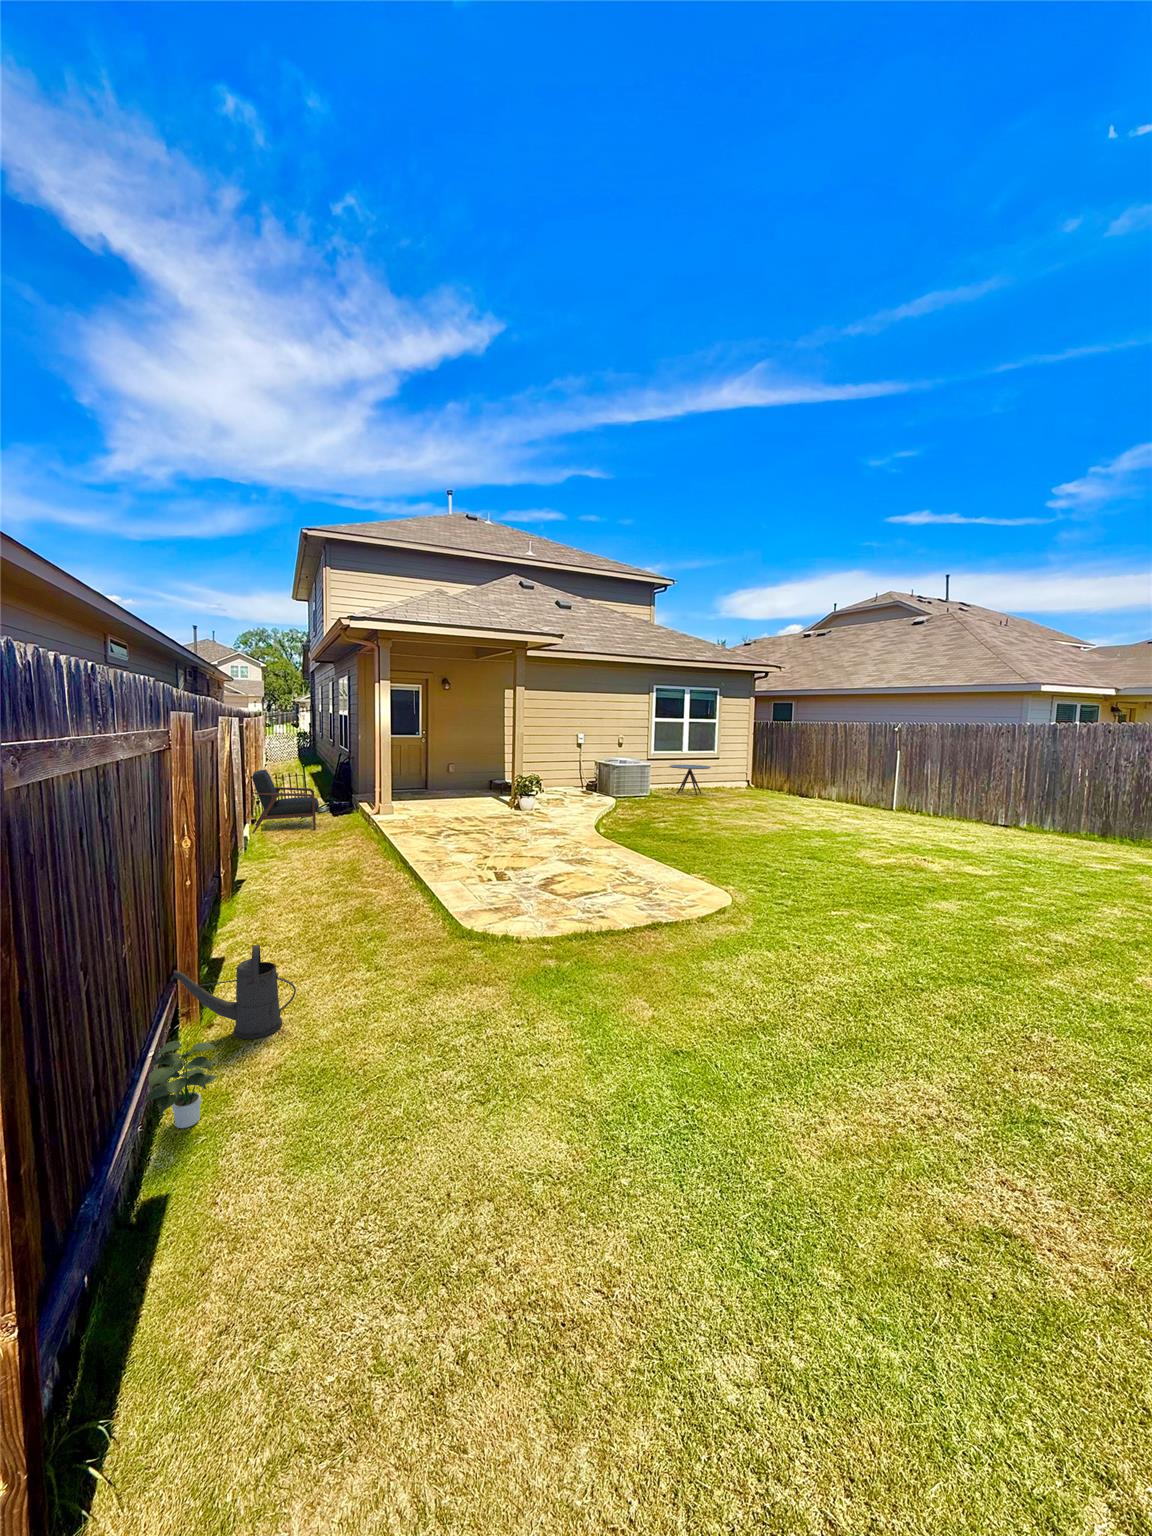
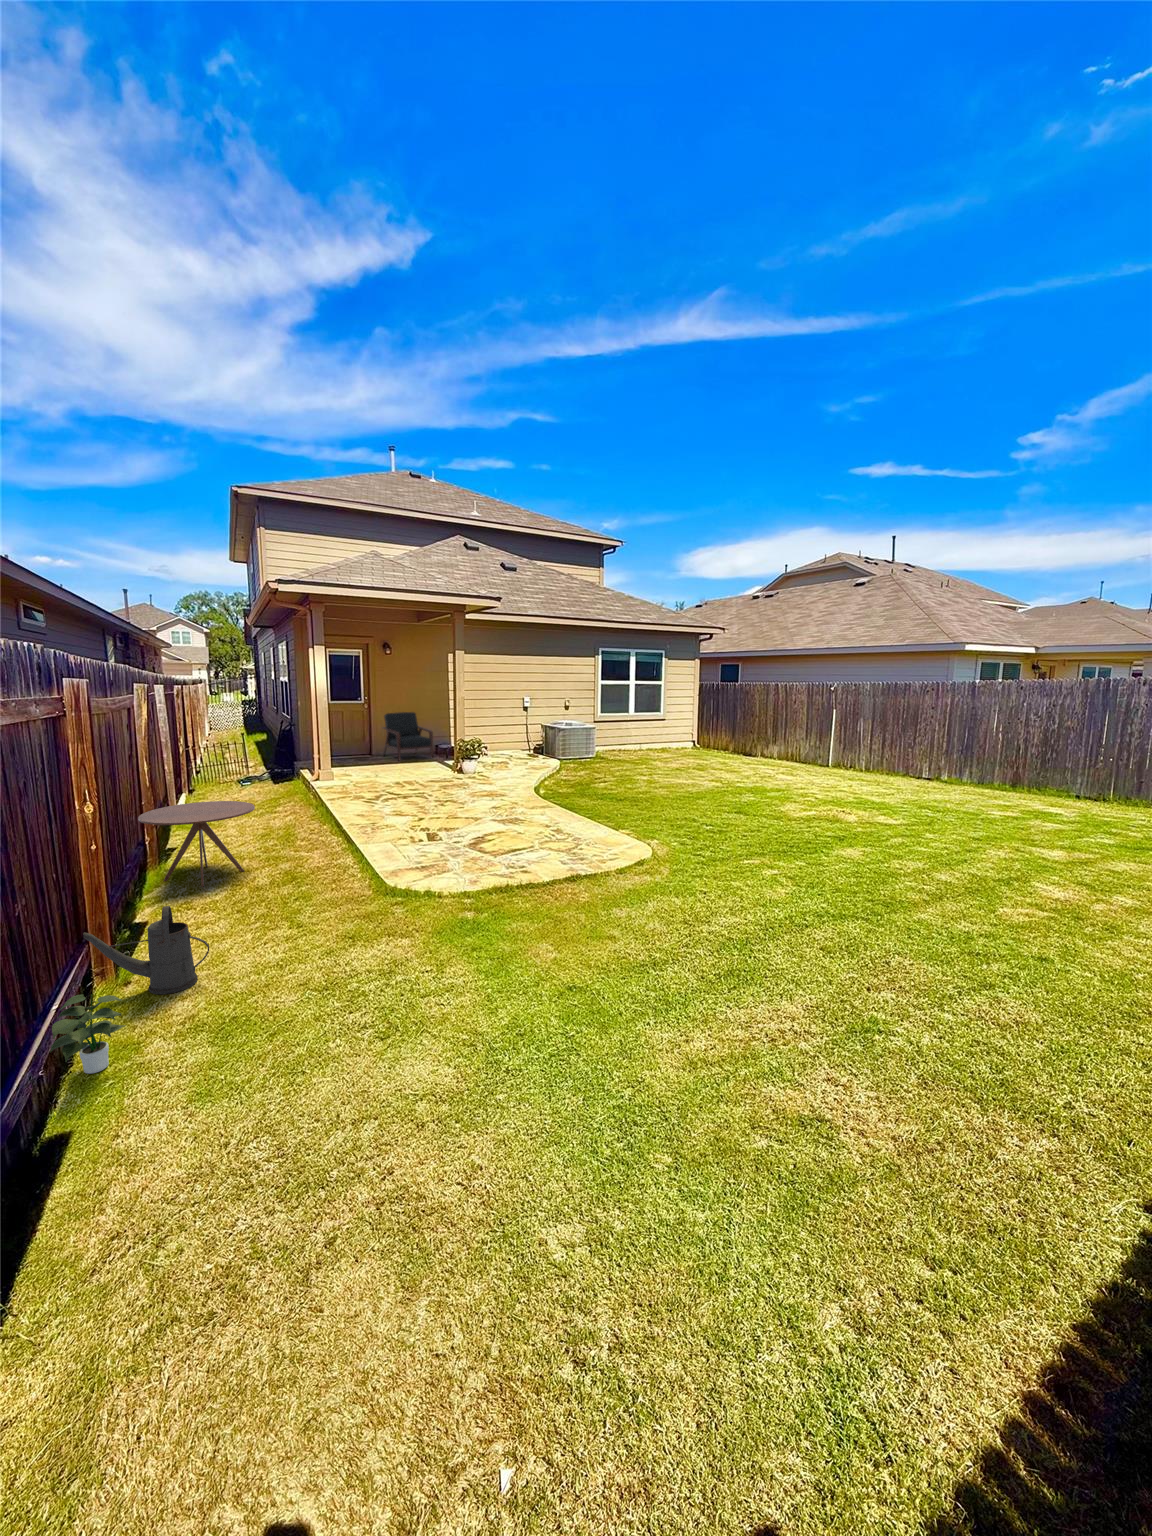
round table: present [670,765,711,795] -> present [138,801,255,887]
chair: present [252,769,319,834] -> present [383,712,433,761]

